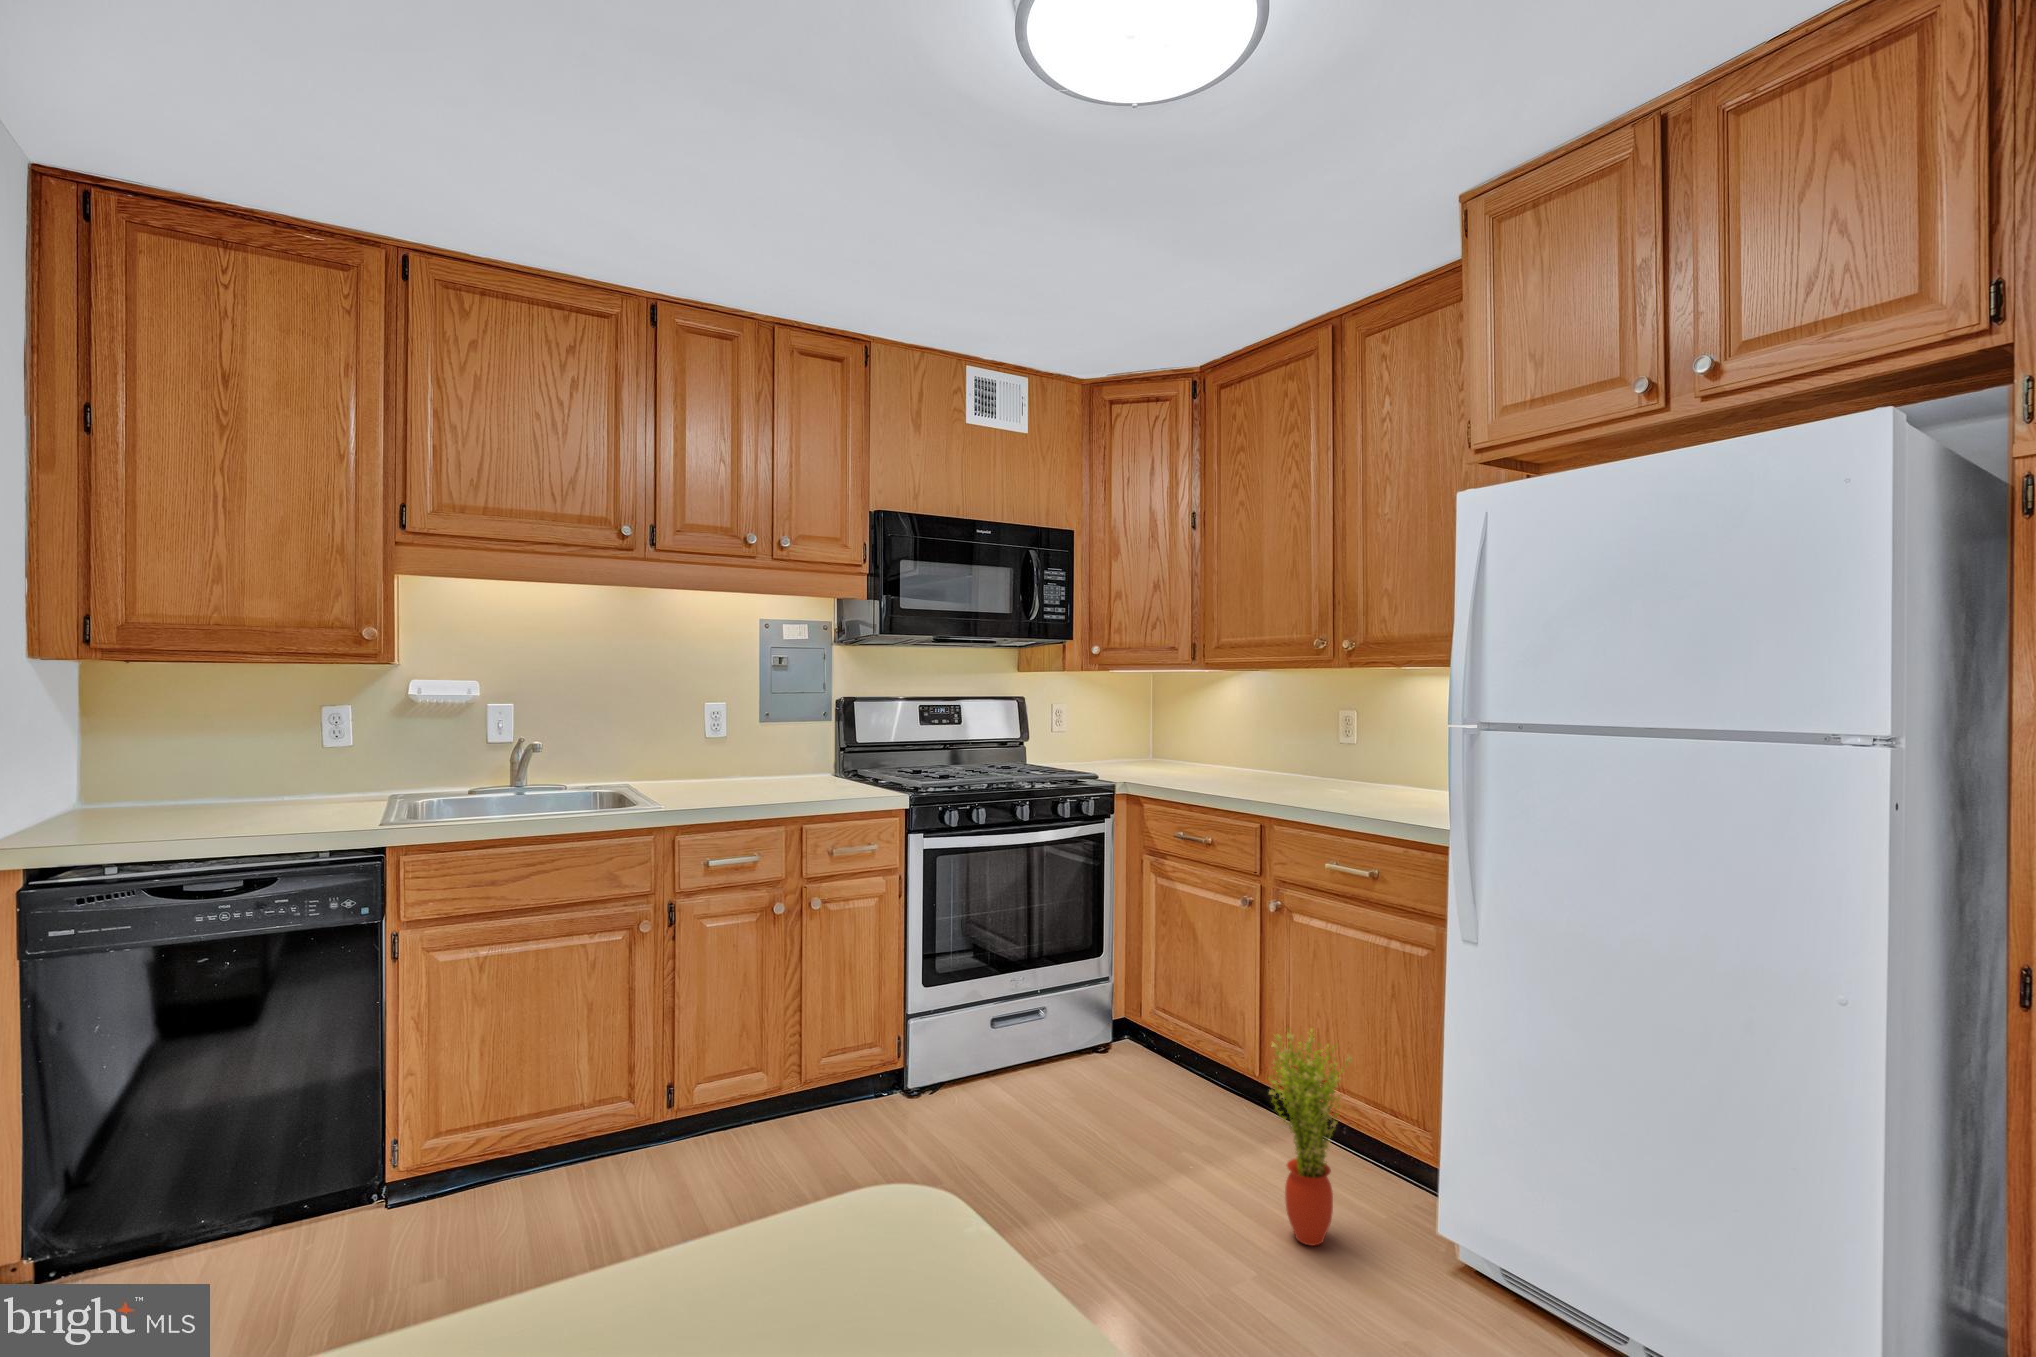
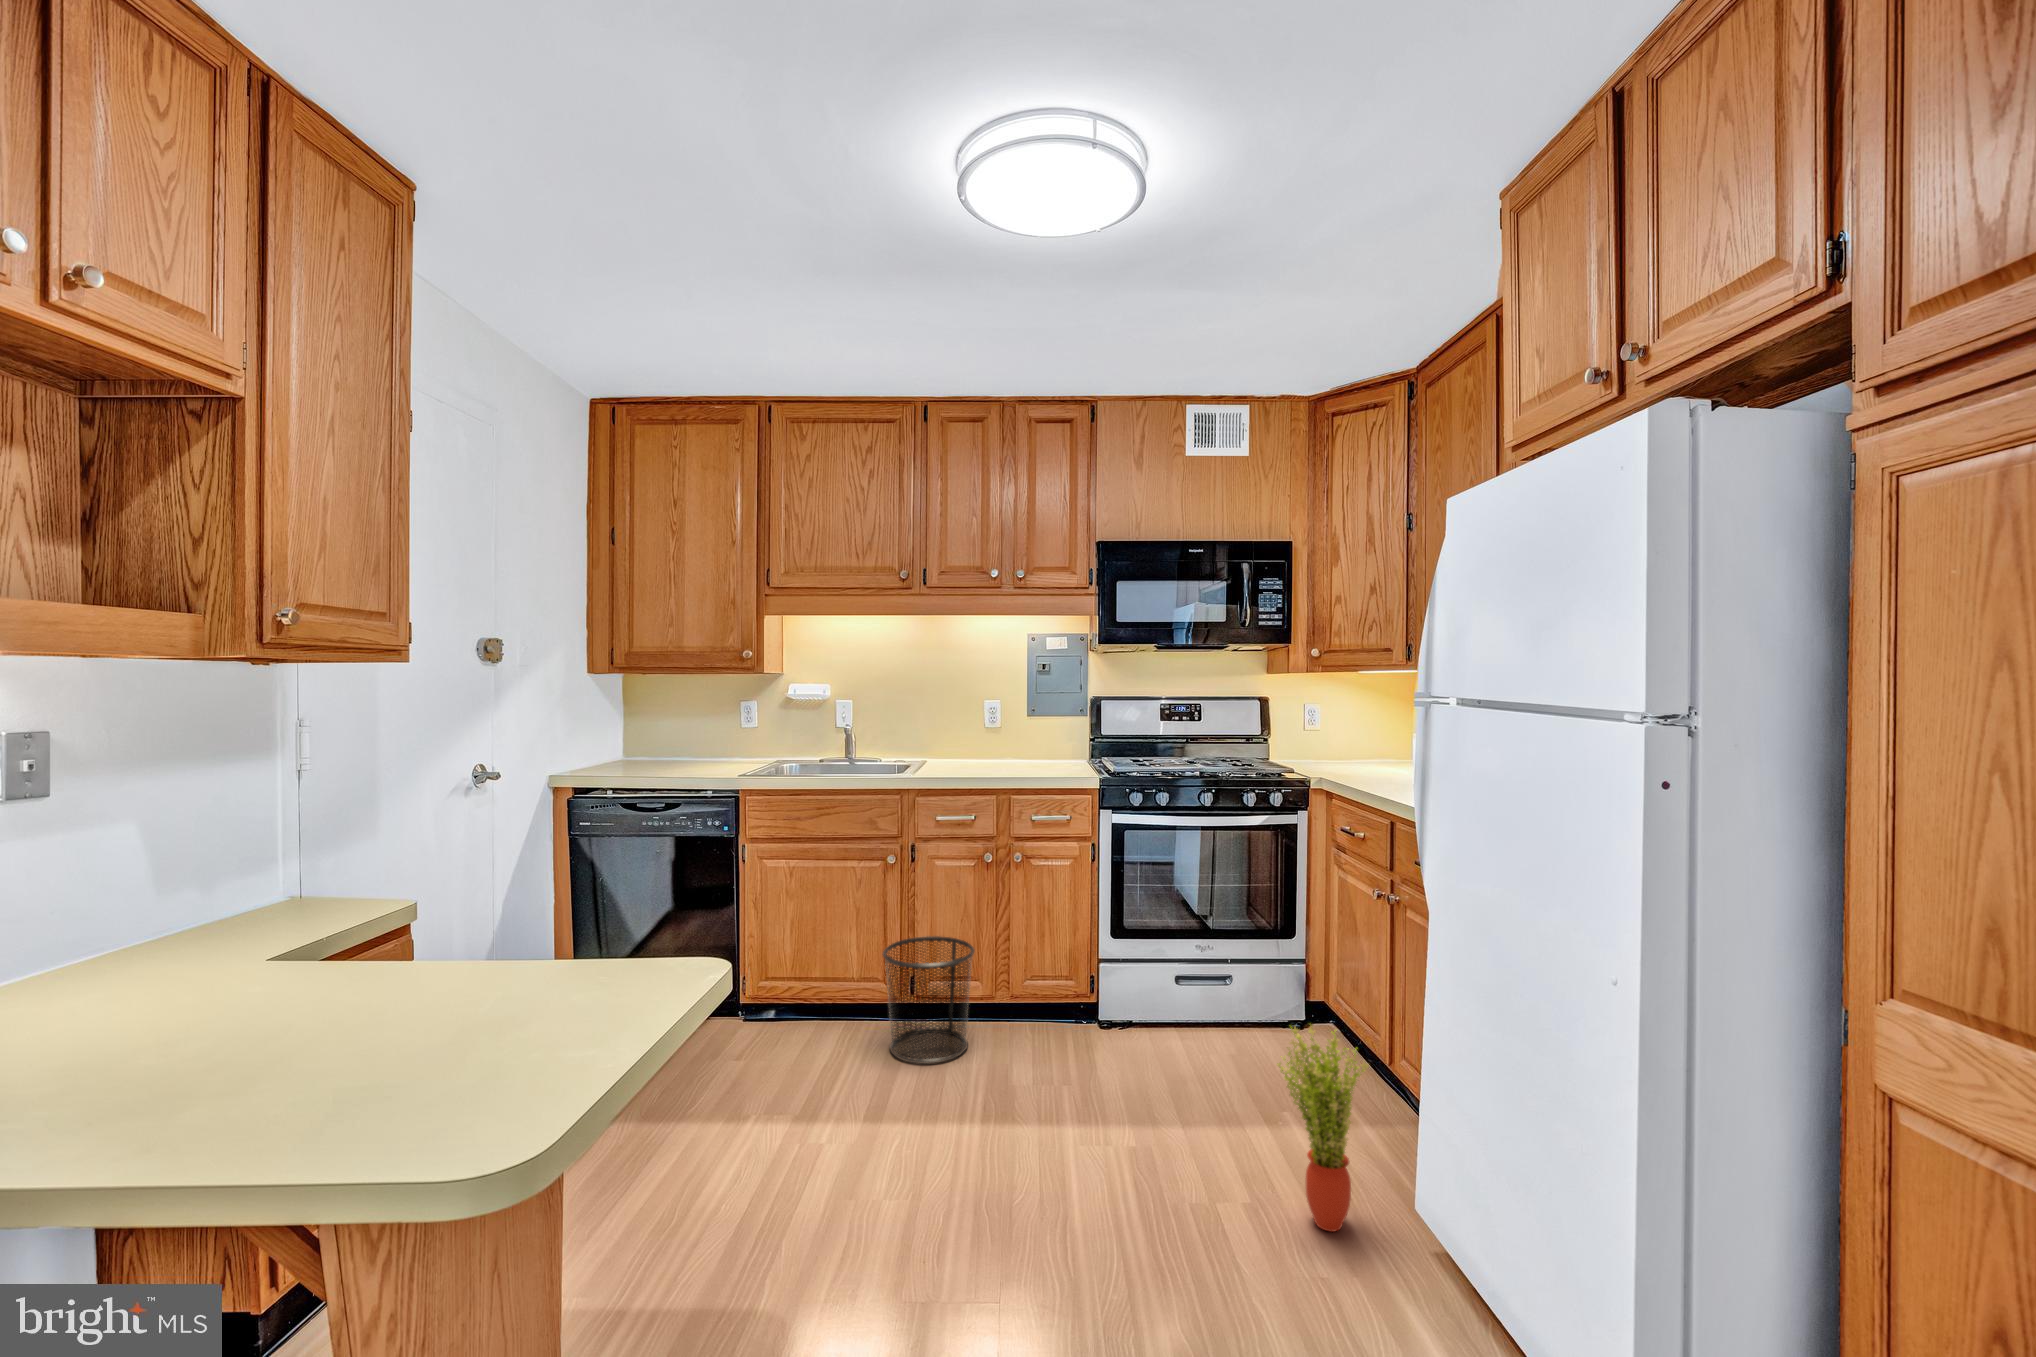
waste bin: none [655,1021,786,1202] -> present [883,936,975,1064]

